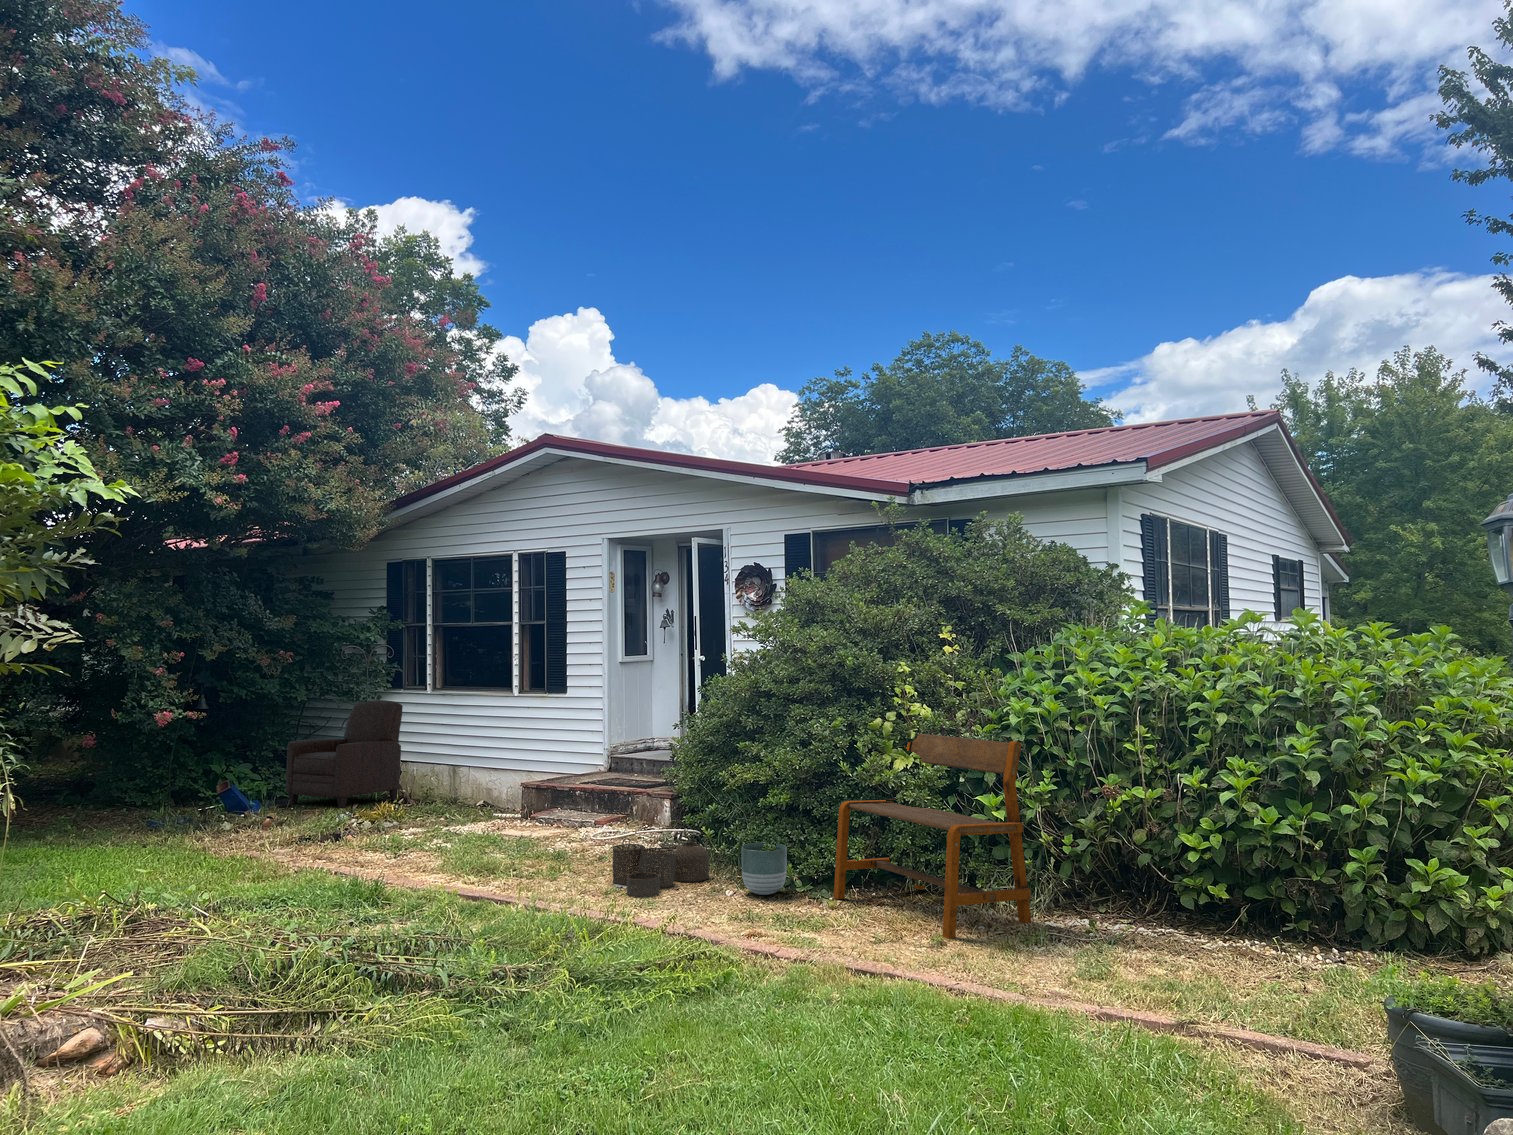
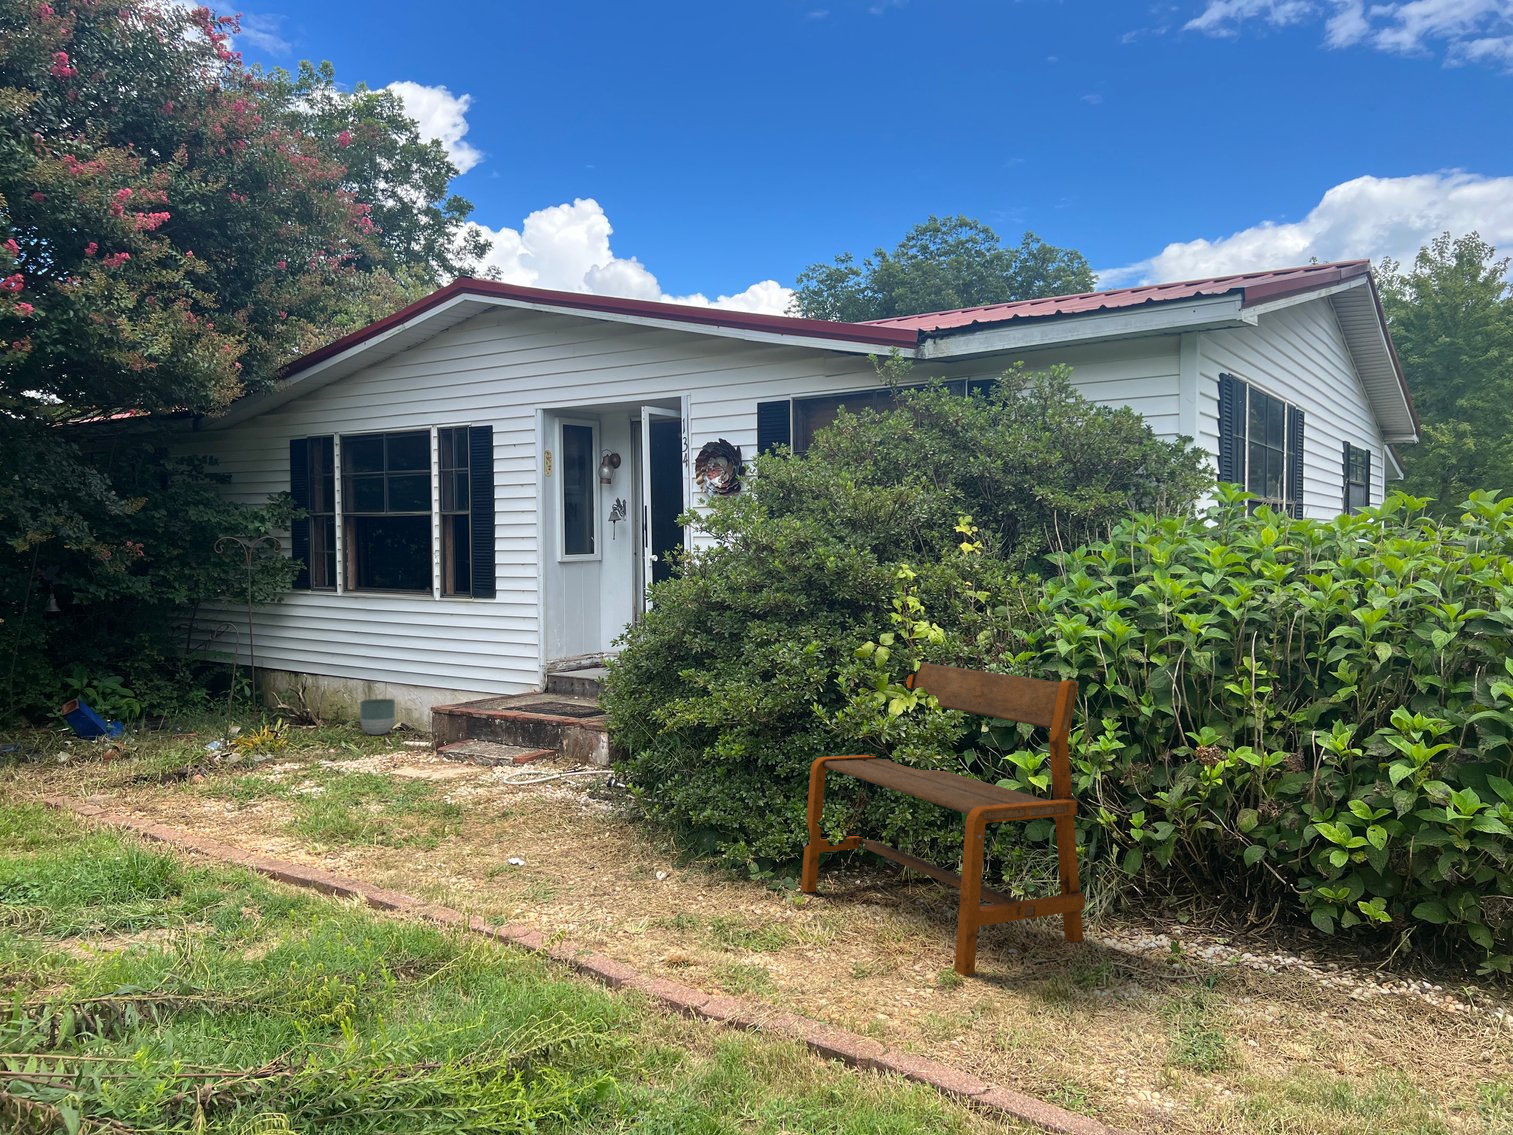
chair: present [286,700,403,808] -> none [161,606,303,736]
woven basket: present [612,839,709,897] -> none [504,798,638,886]
planter: present [742,843,787,895] -> present [360,699,395,735]

